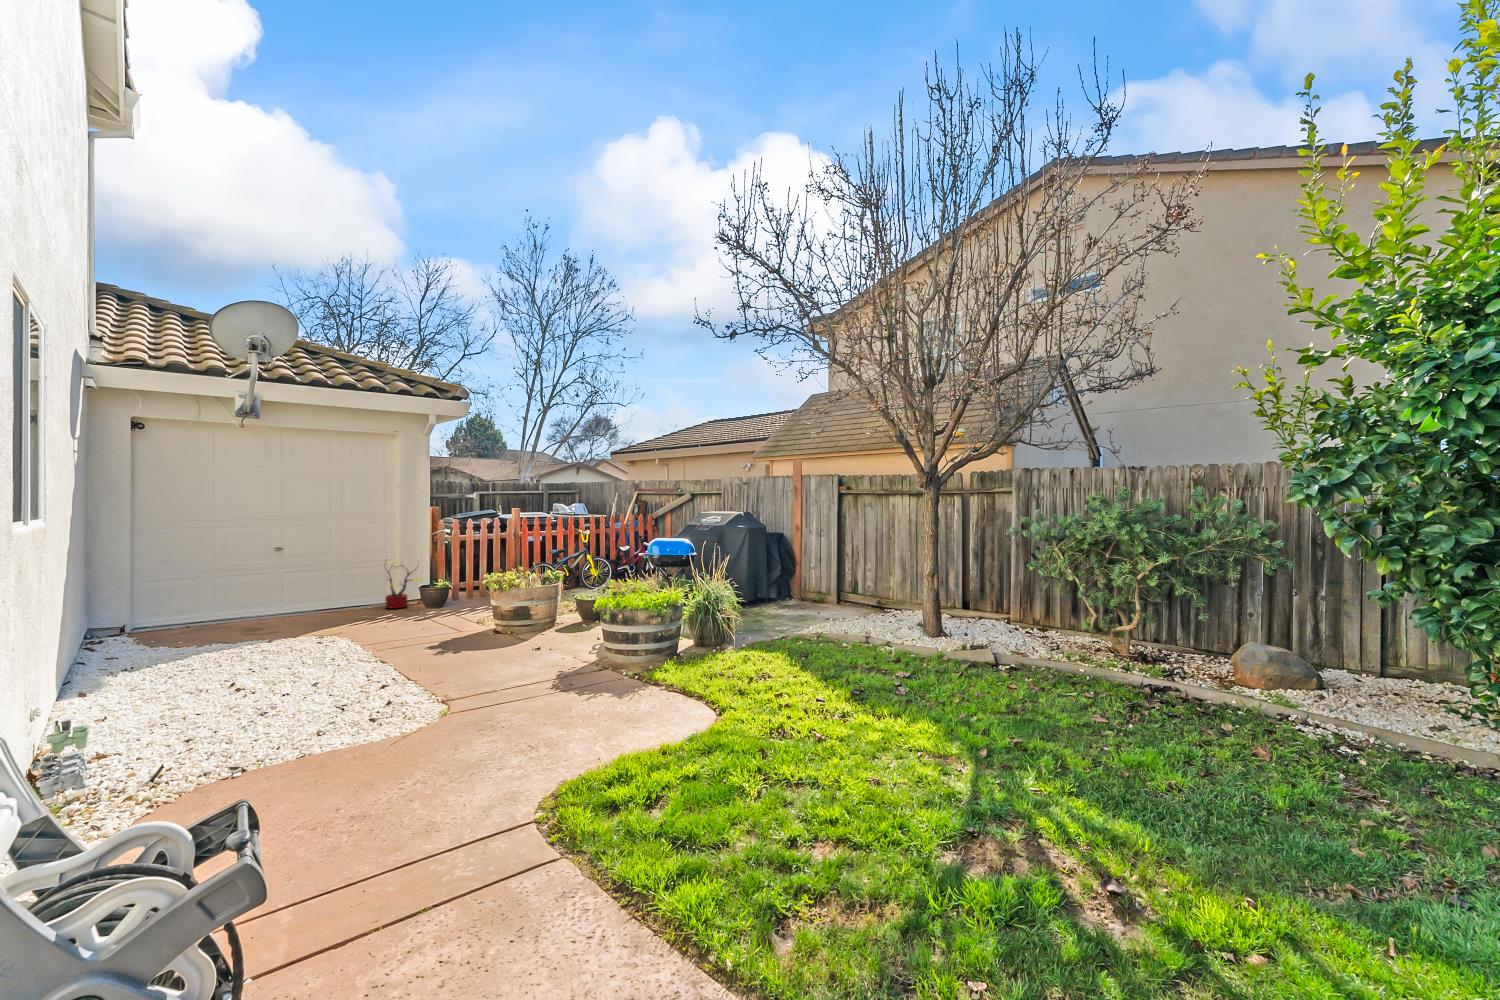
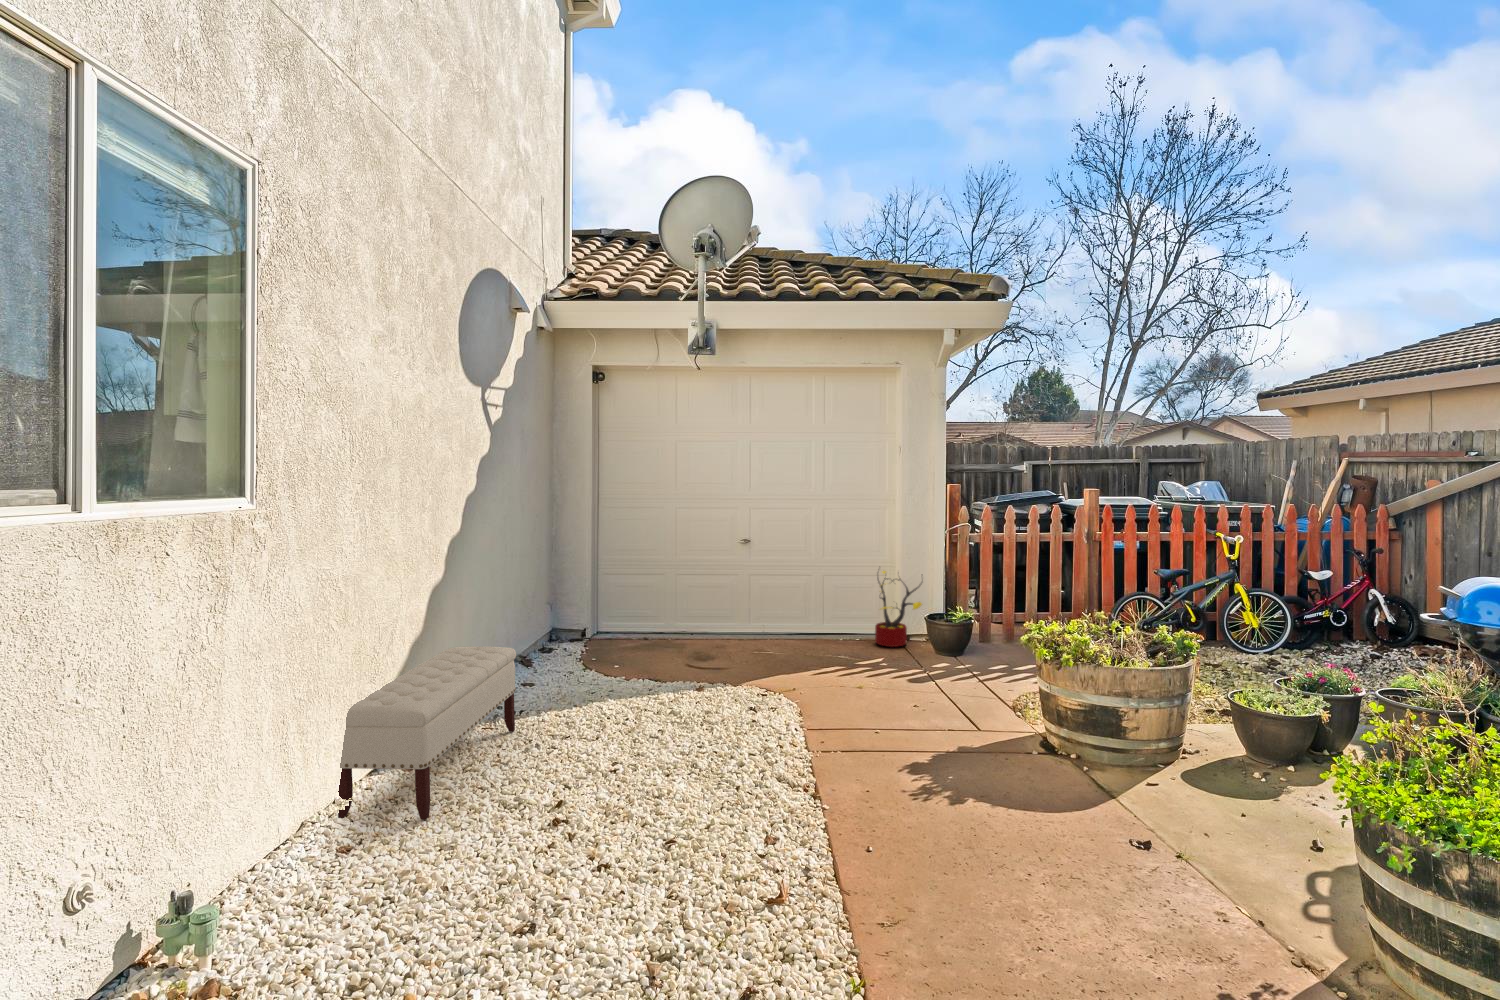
bench: none [63,619,147,717] -> present [338,646,516,820]

